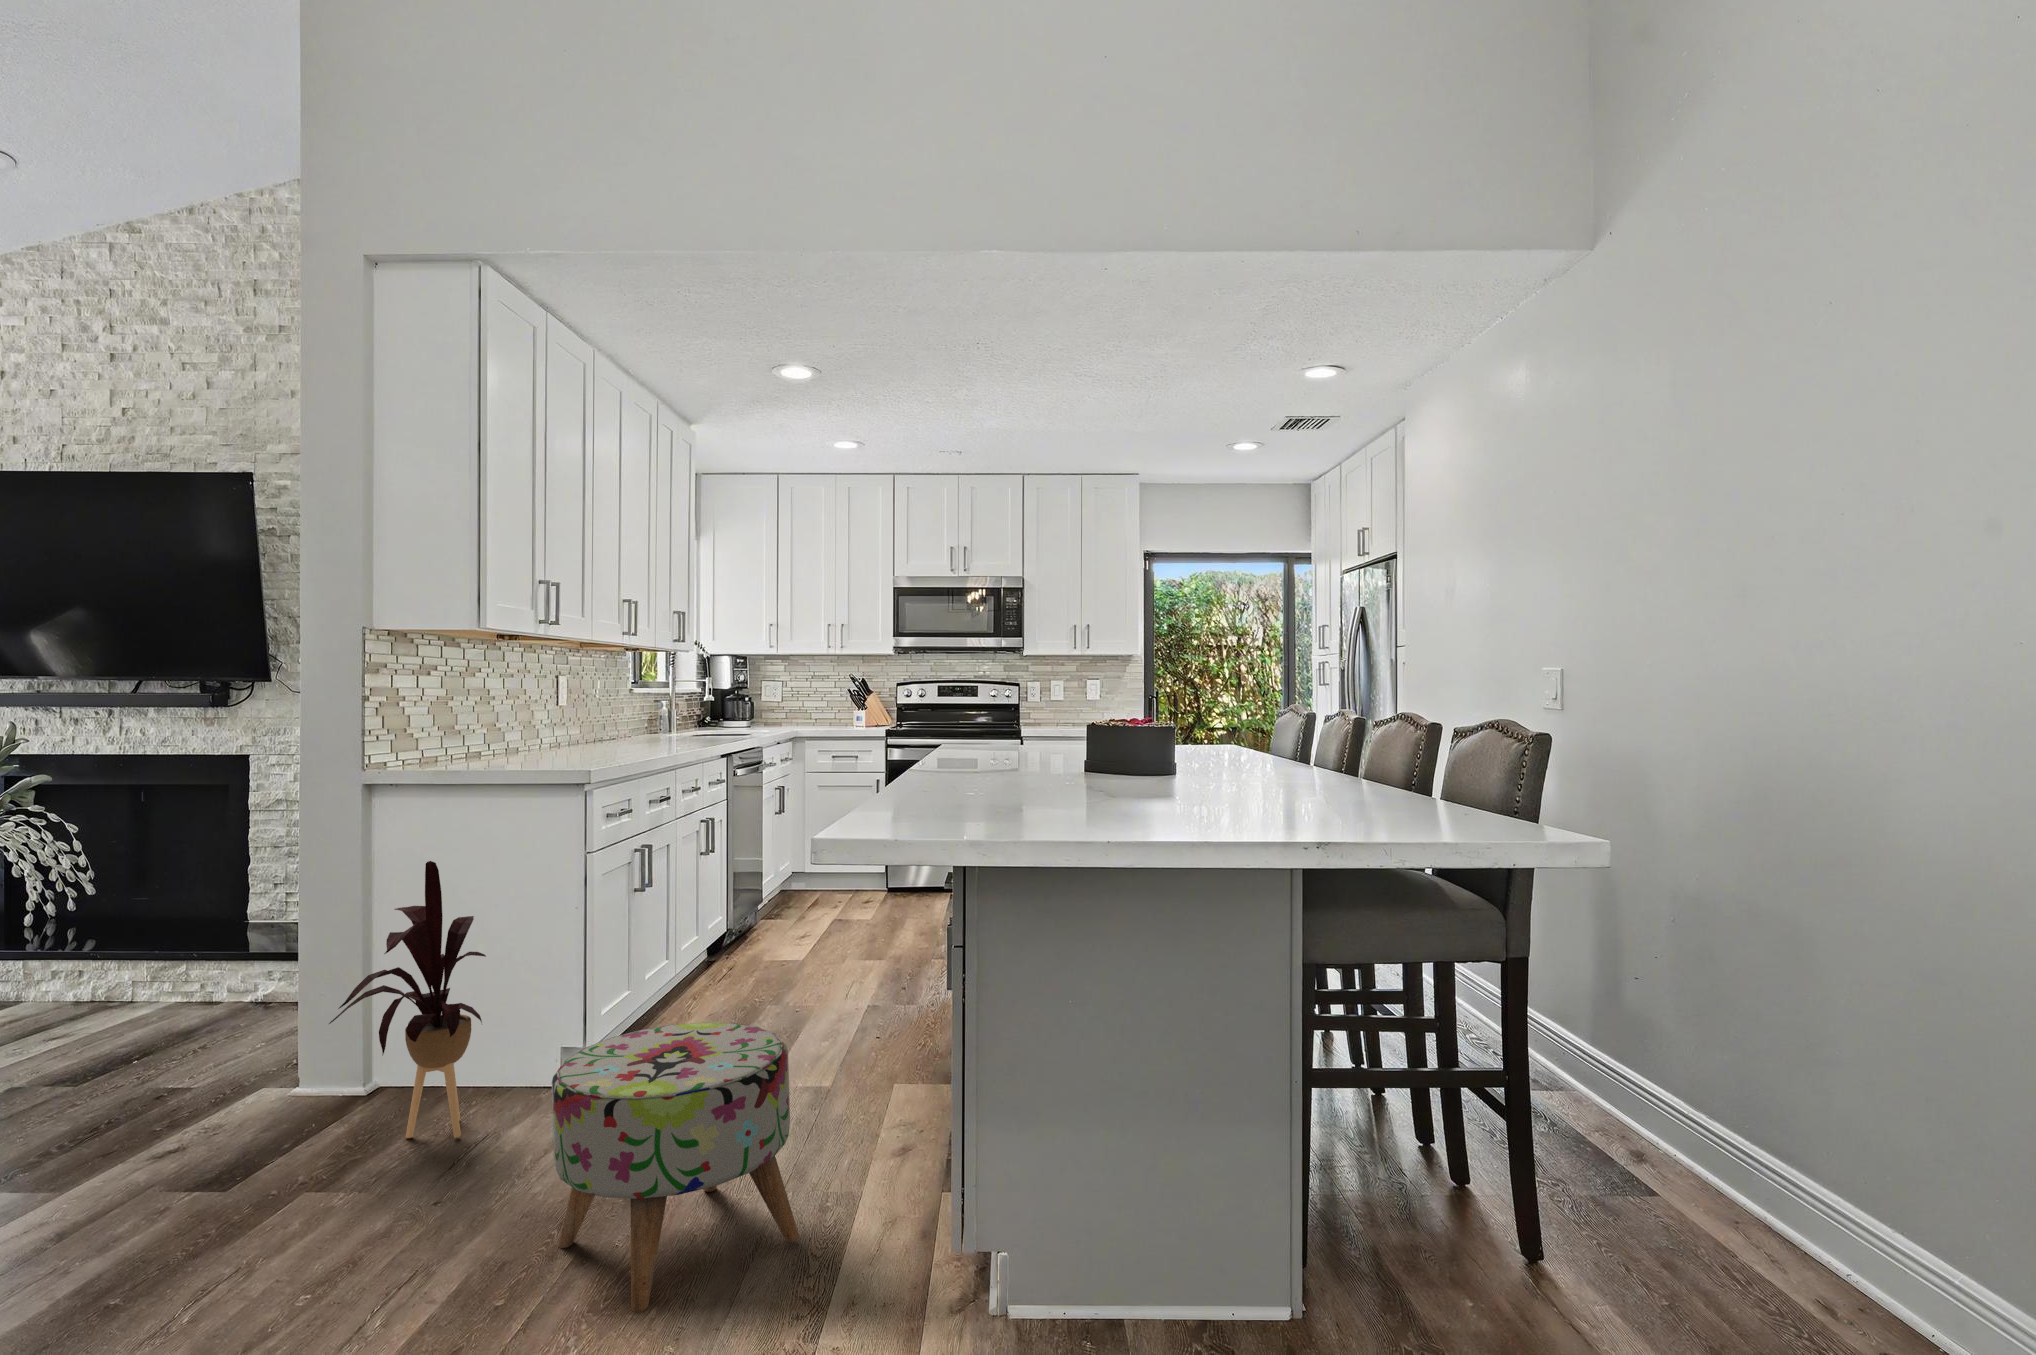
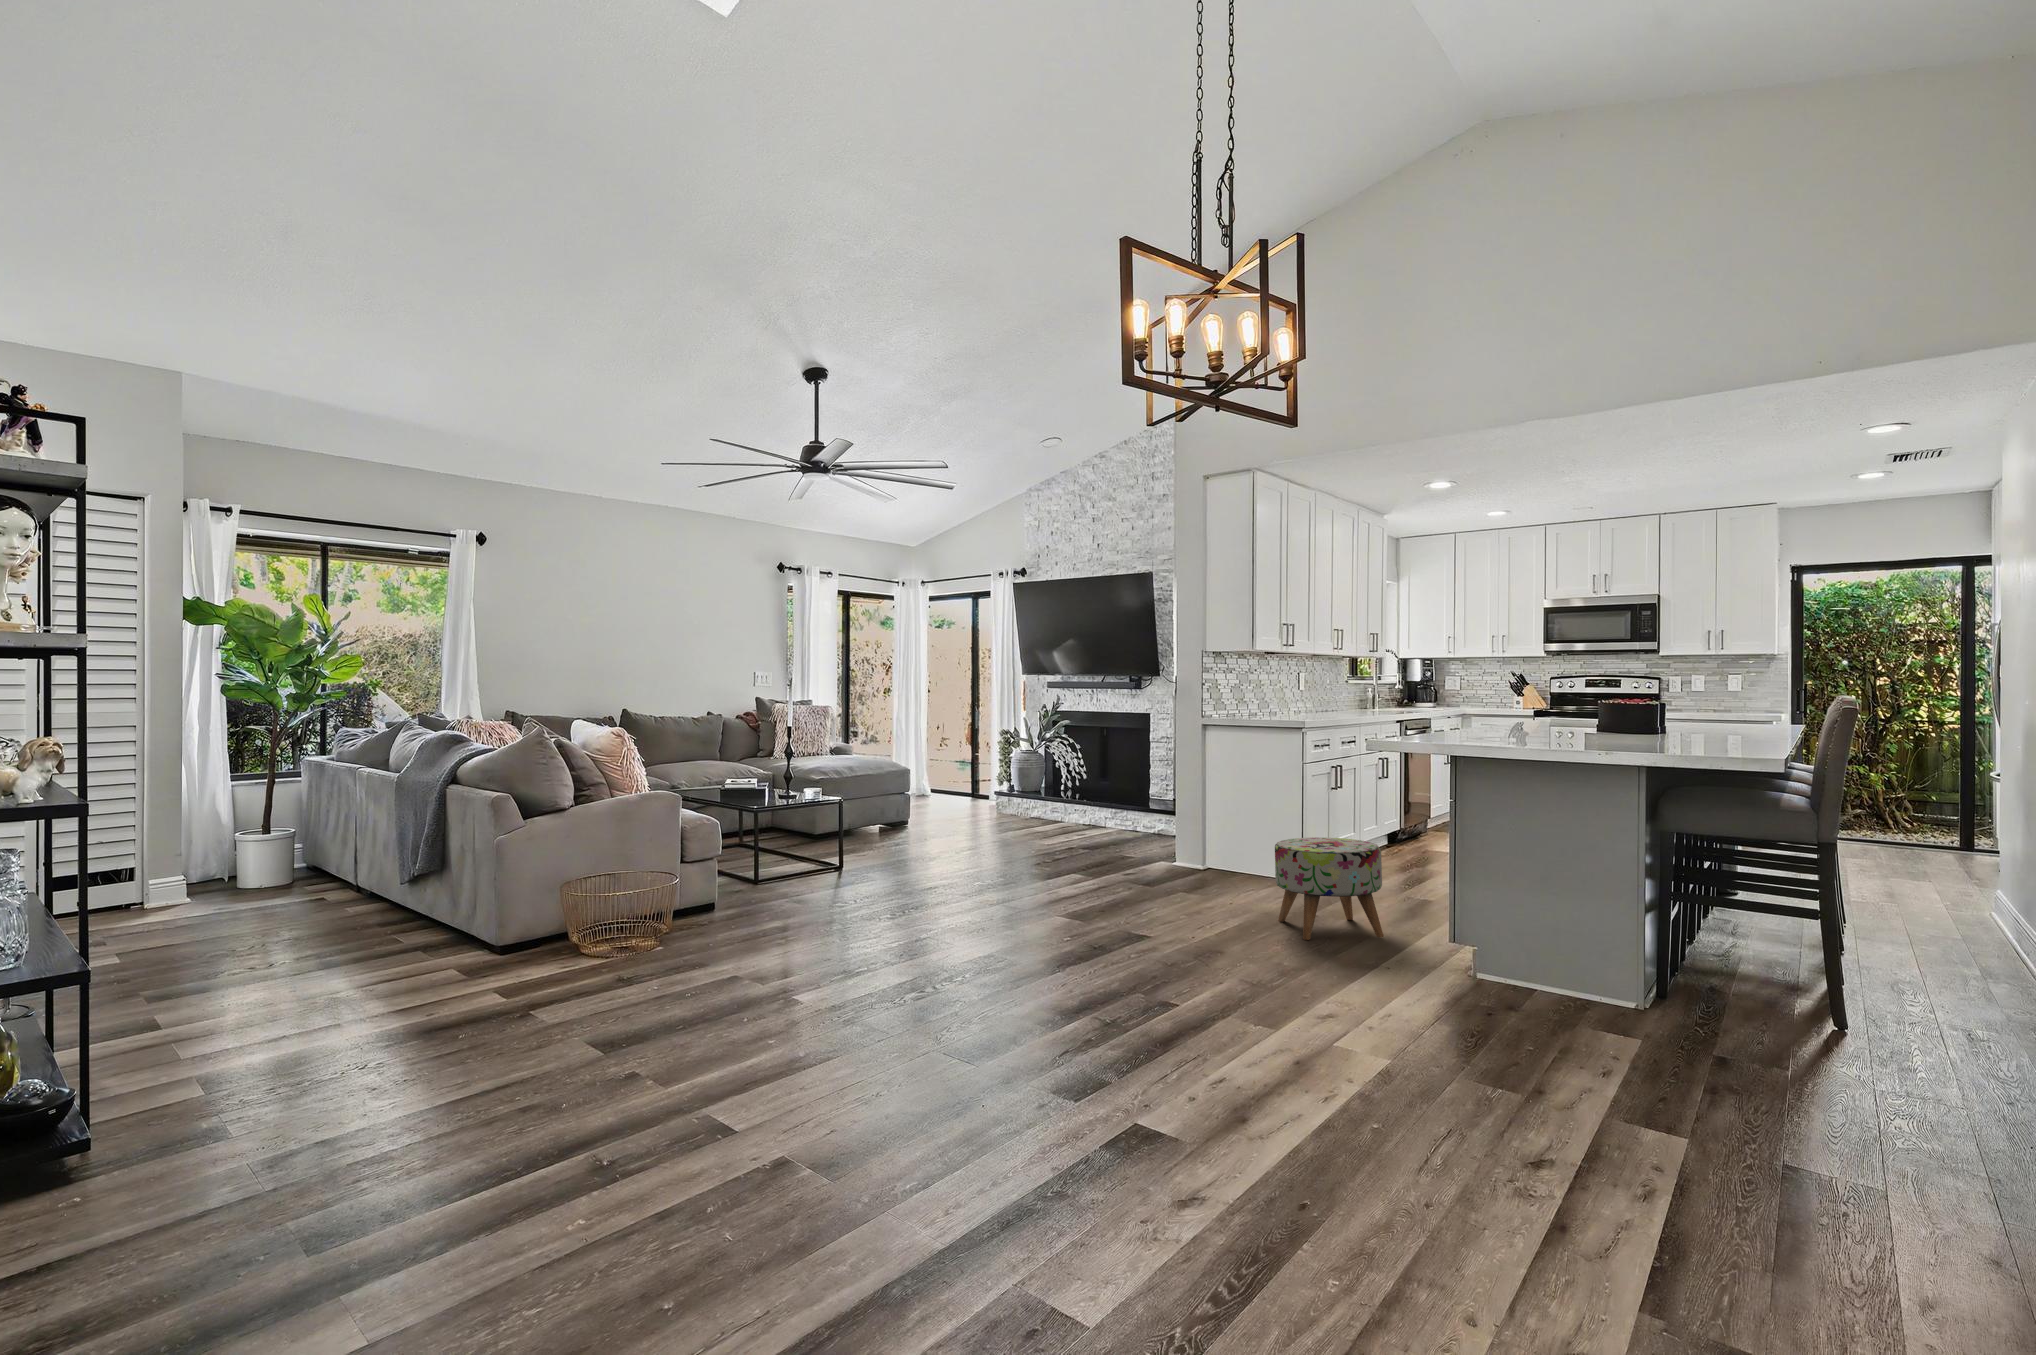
house plant: present [329,861,486,1138] -> none [1189,758,1254,887]

